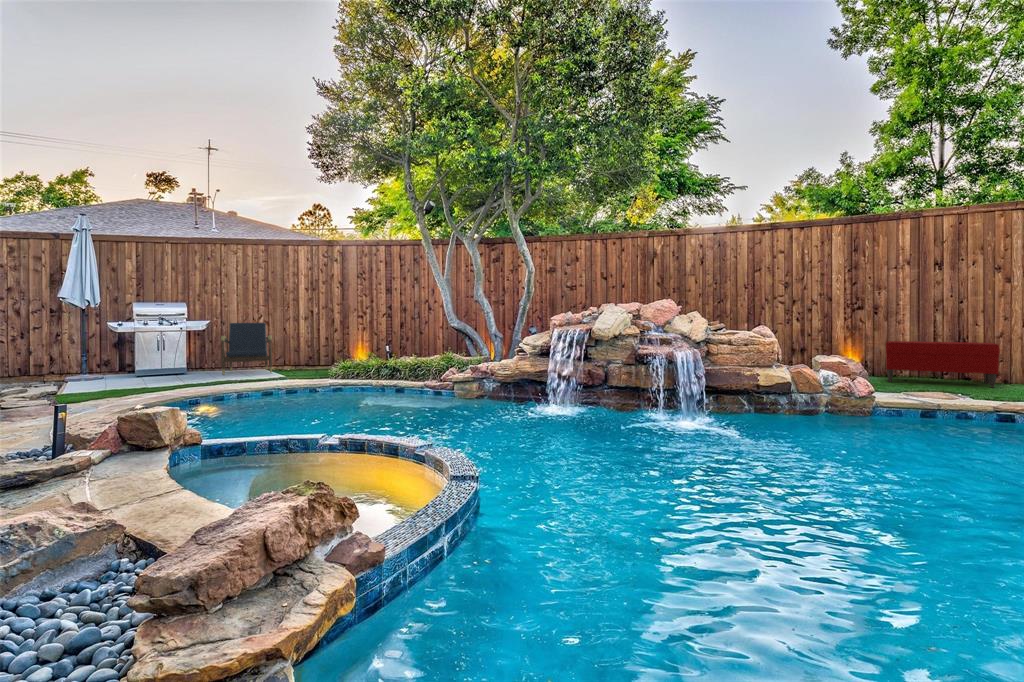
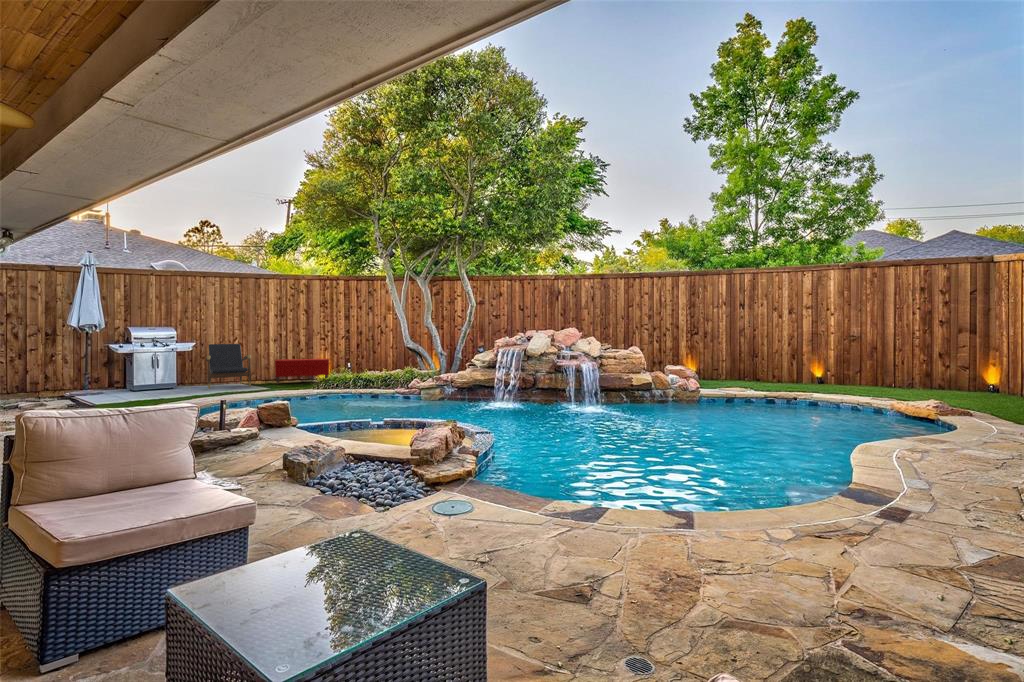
bench: present [886,341,1000,388] -> present [275,359,329,384]

